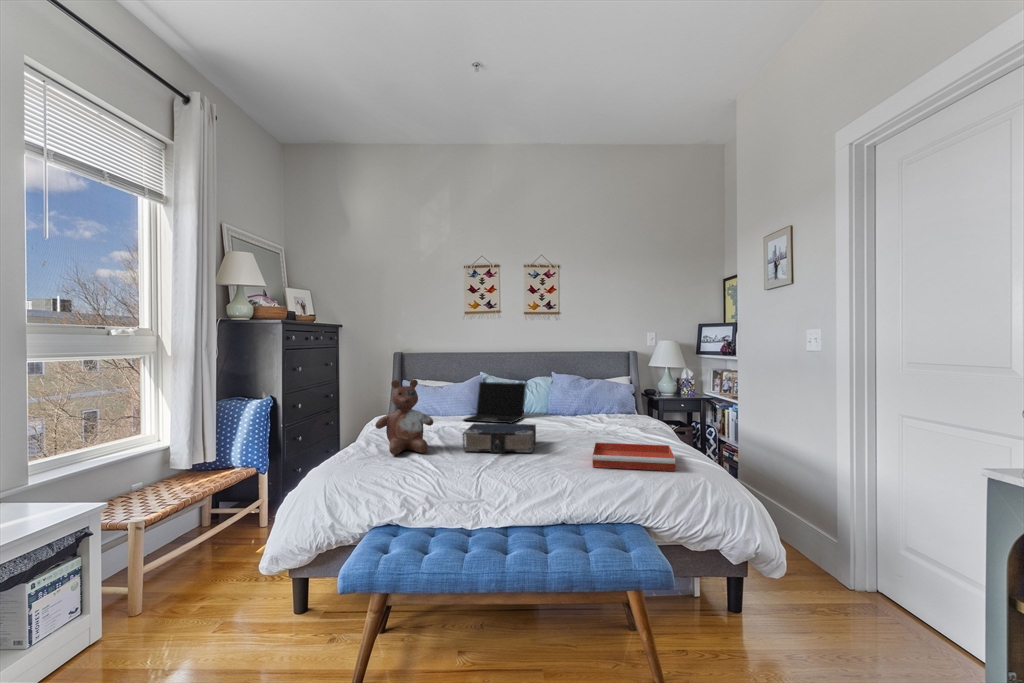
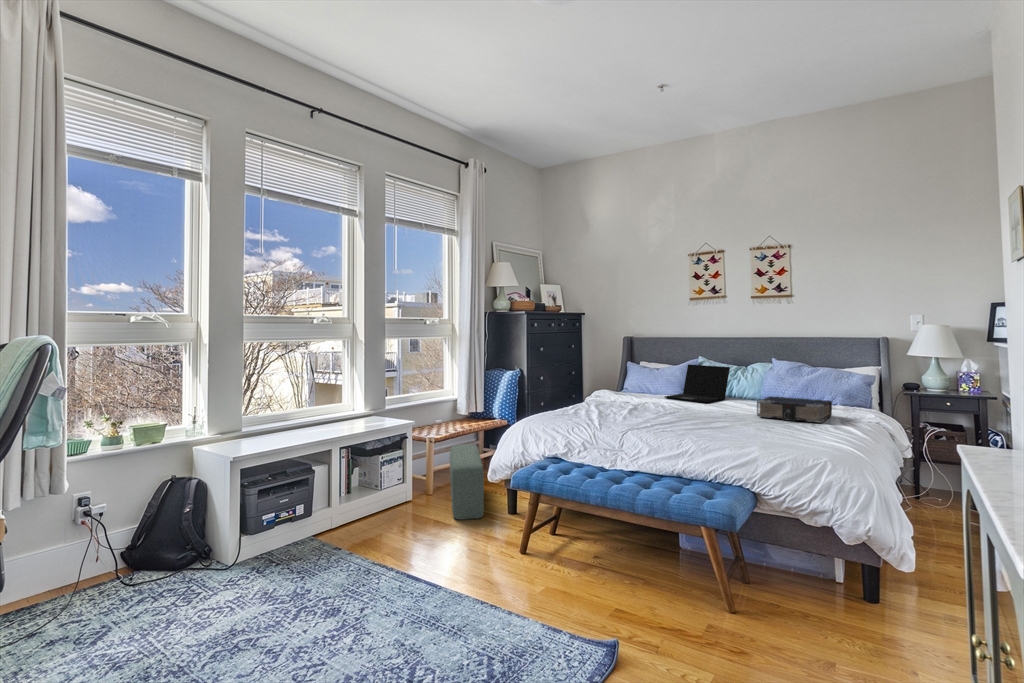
stuffed bear: present [375,380,433,455] -> none [572,359,617,416]
book: present [463,423,536,453] -> present [757,396,832,423]
tray: present [593,442,676,471] -> none [722,421,817,449]
pouf: none [174,517,255,658] -> present [450,444,484,520]

